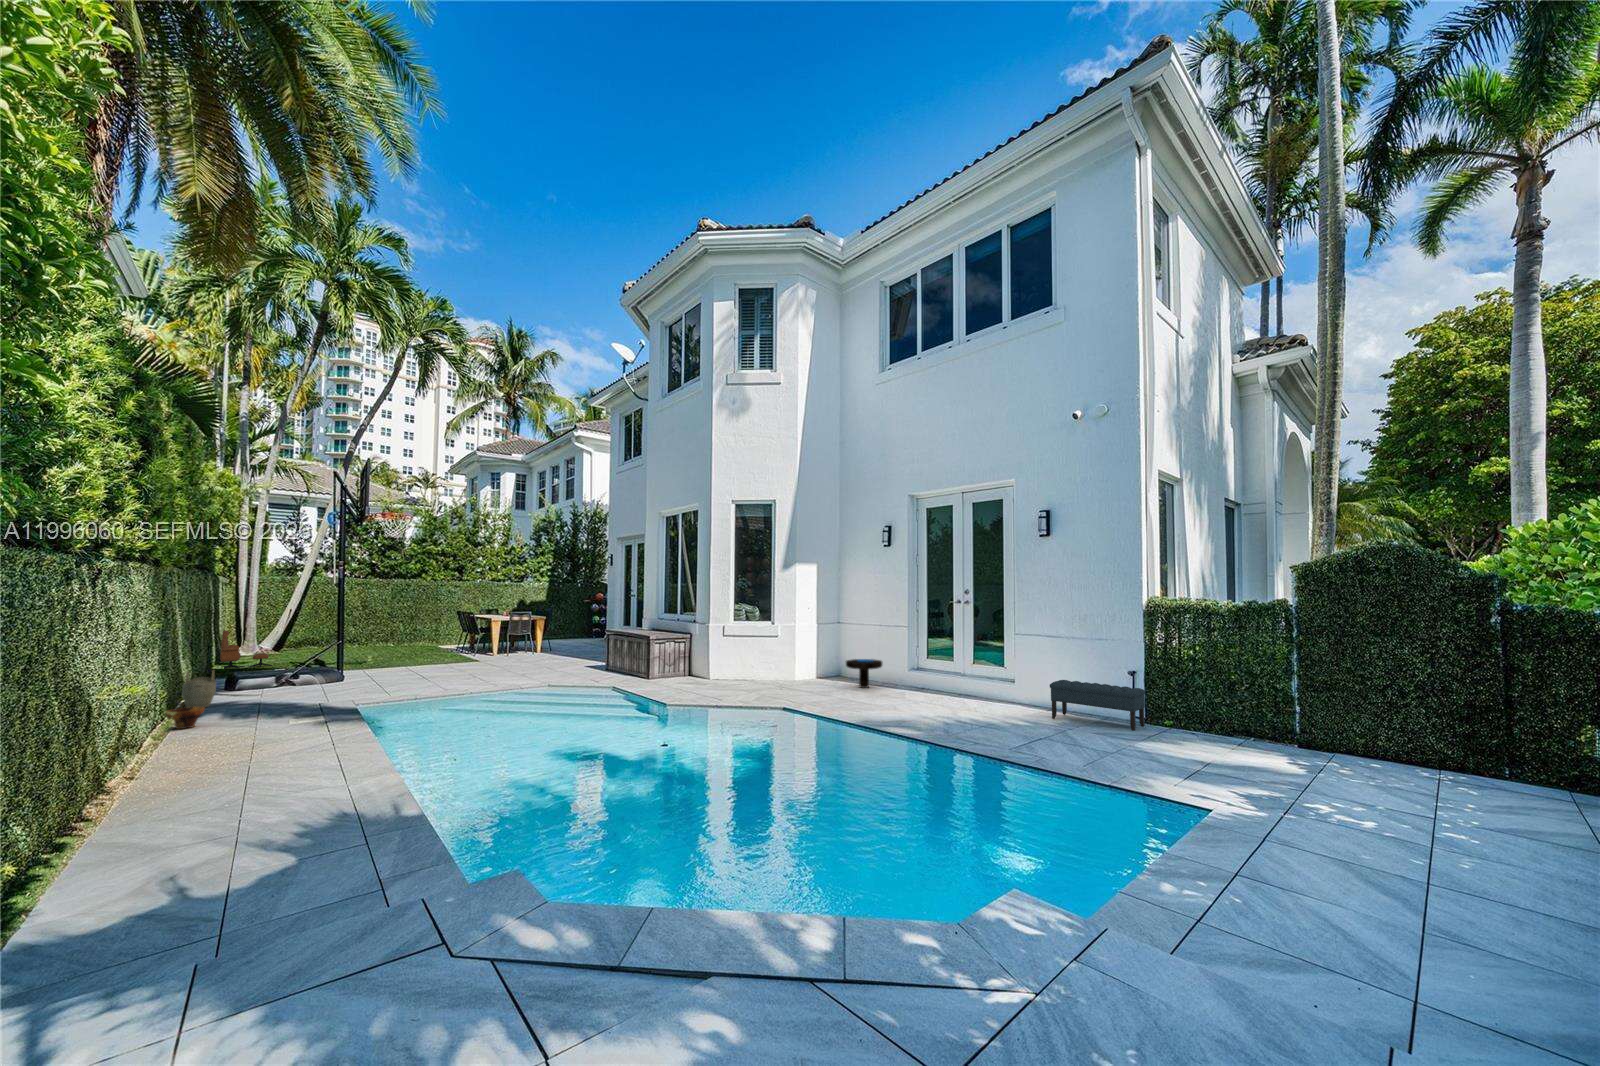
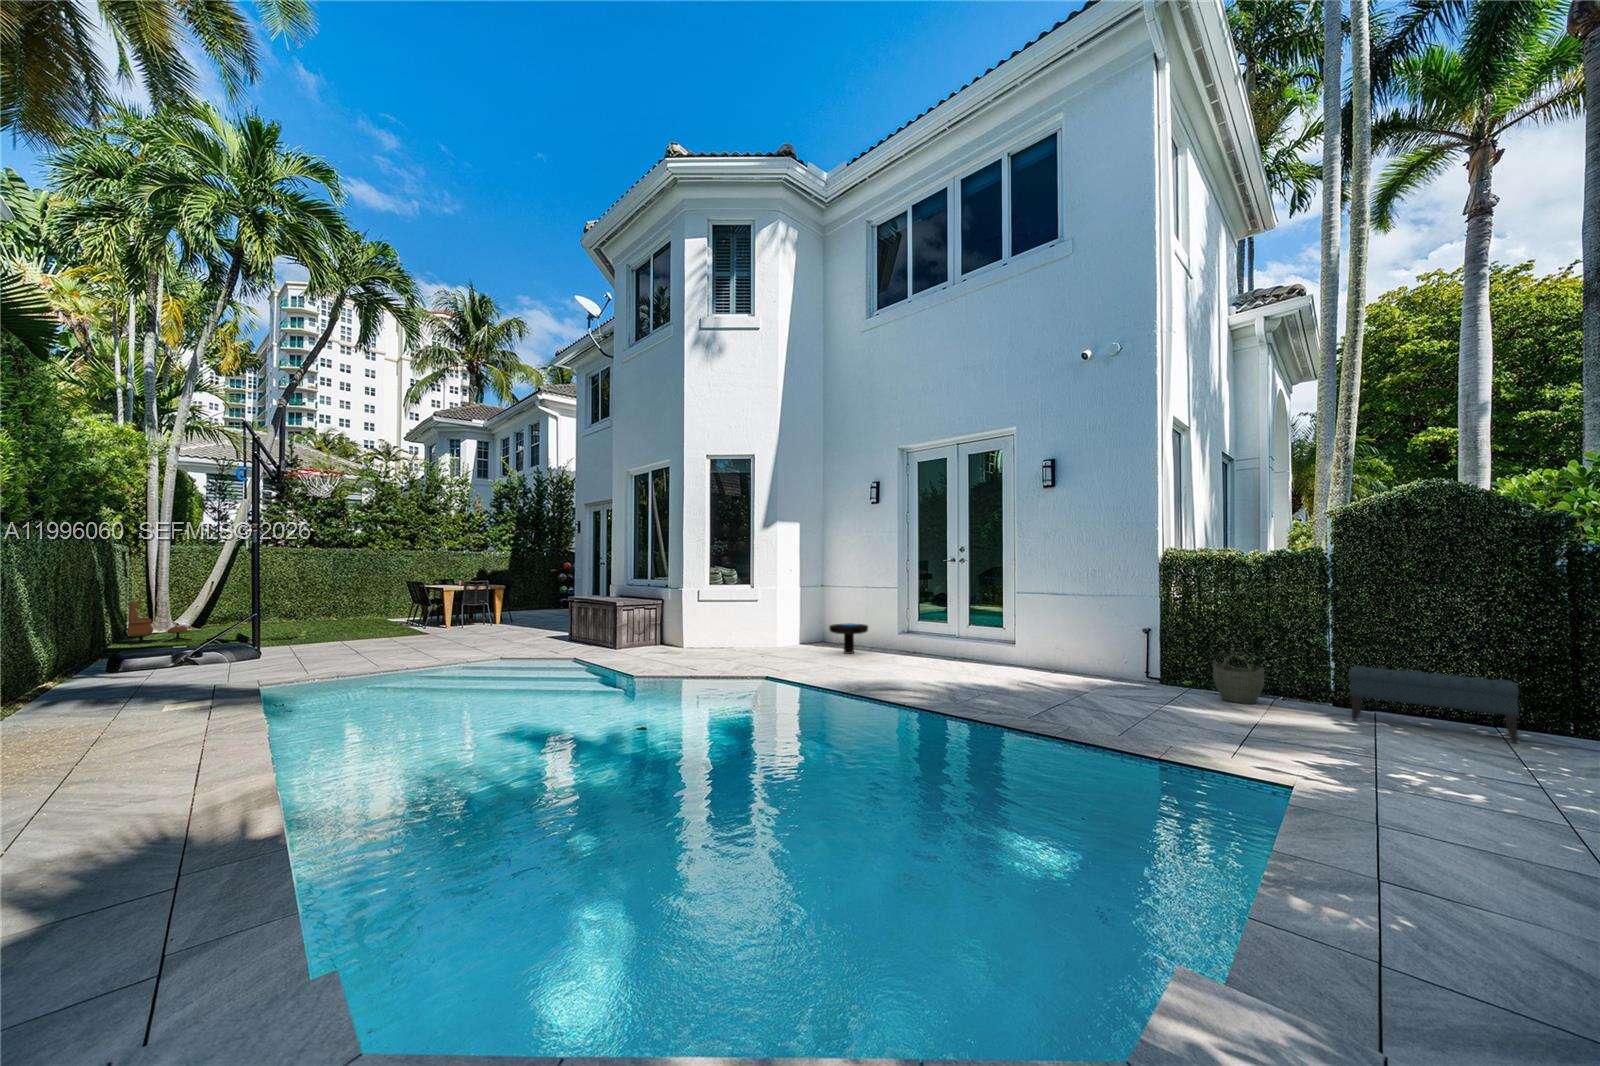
woven basket: present [182,671,216,708] -> present [1213,653,1264,704]
bench: present [1050,680,1145,731] -> present [1348,666,1519,744]
planter: present [166,707,205,729] -> none [21,687,75,715]

